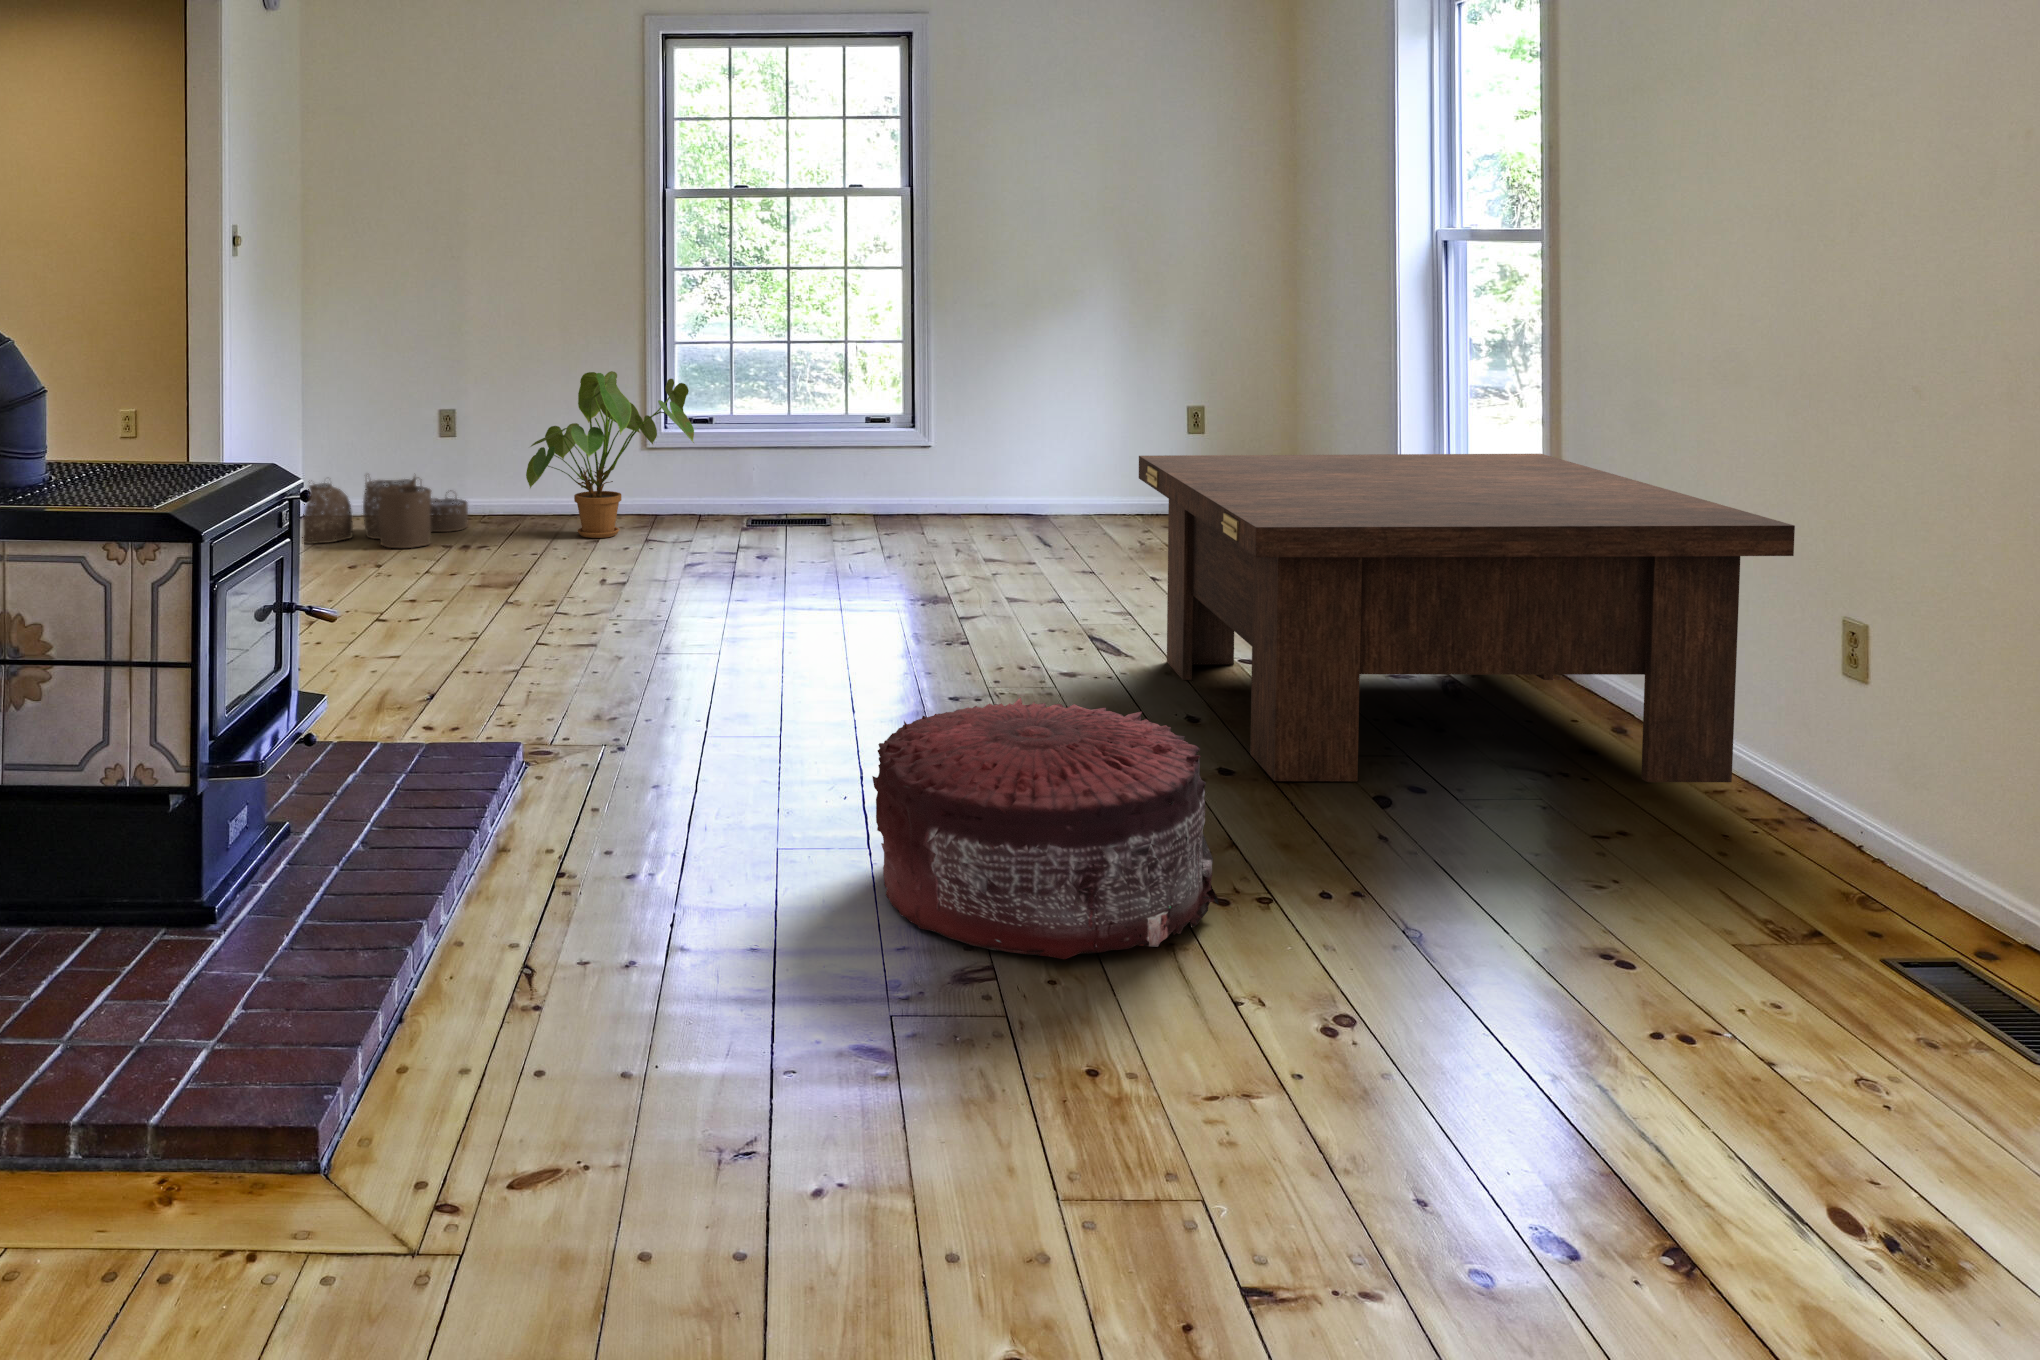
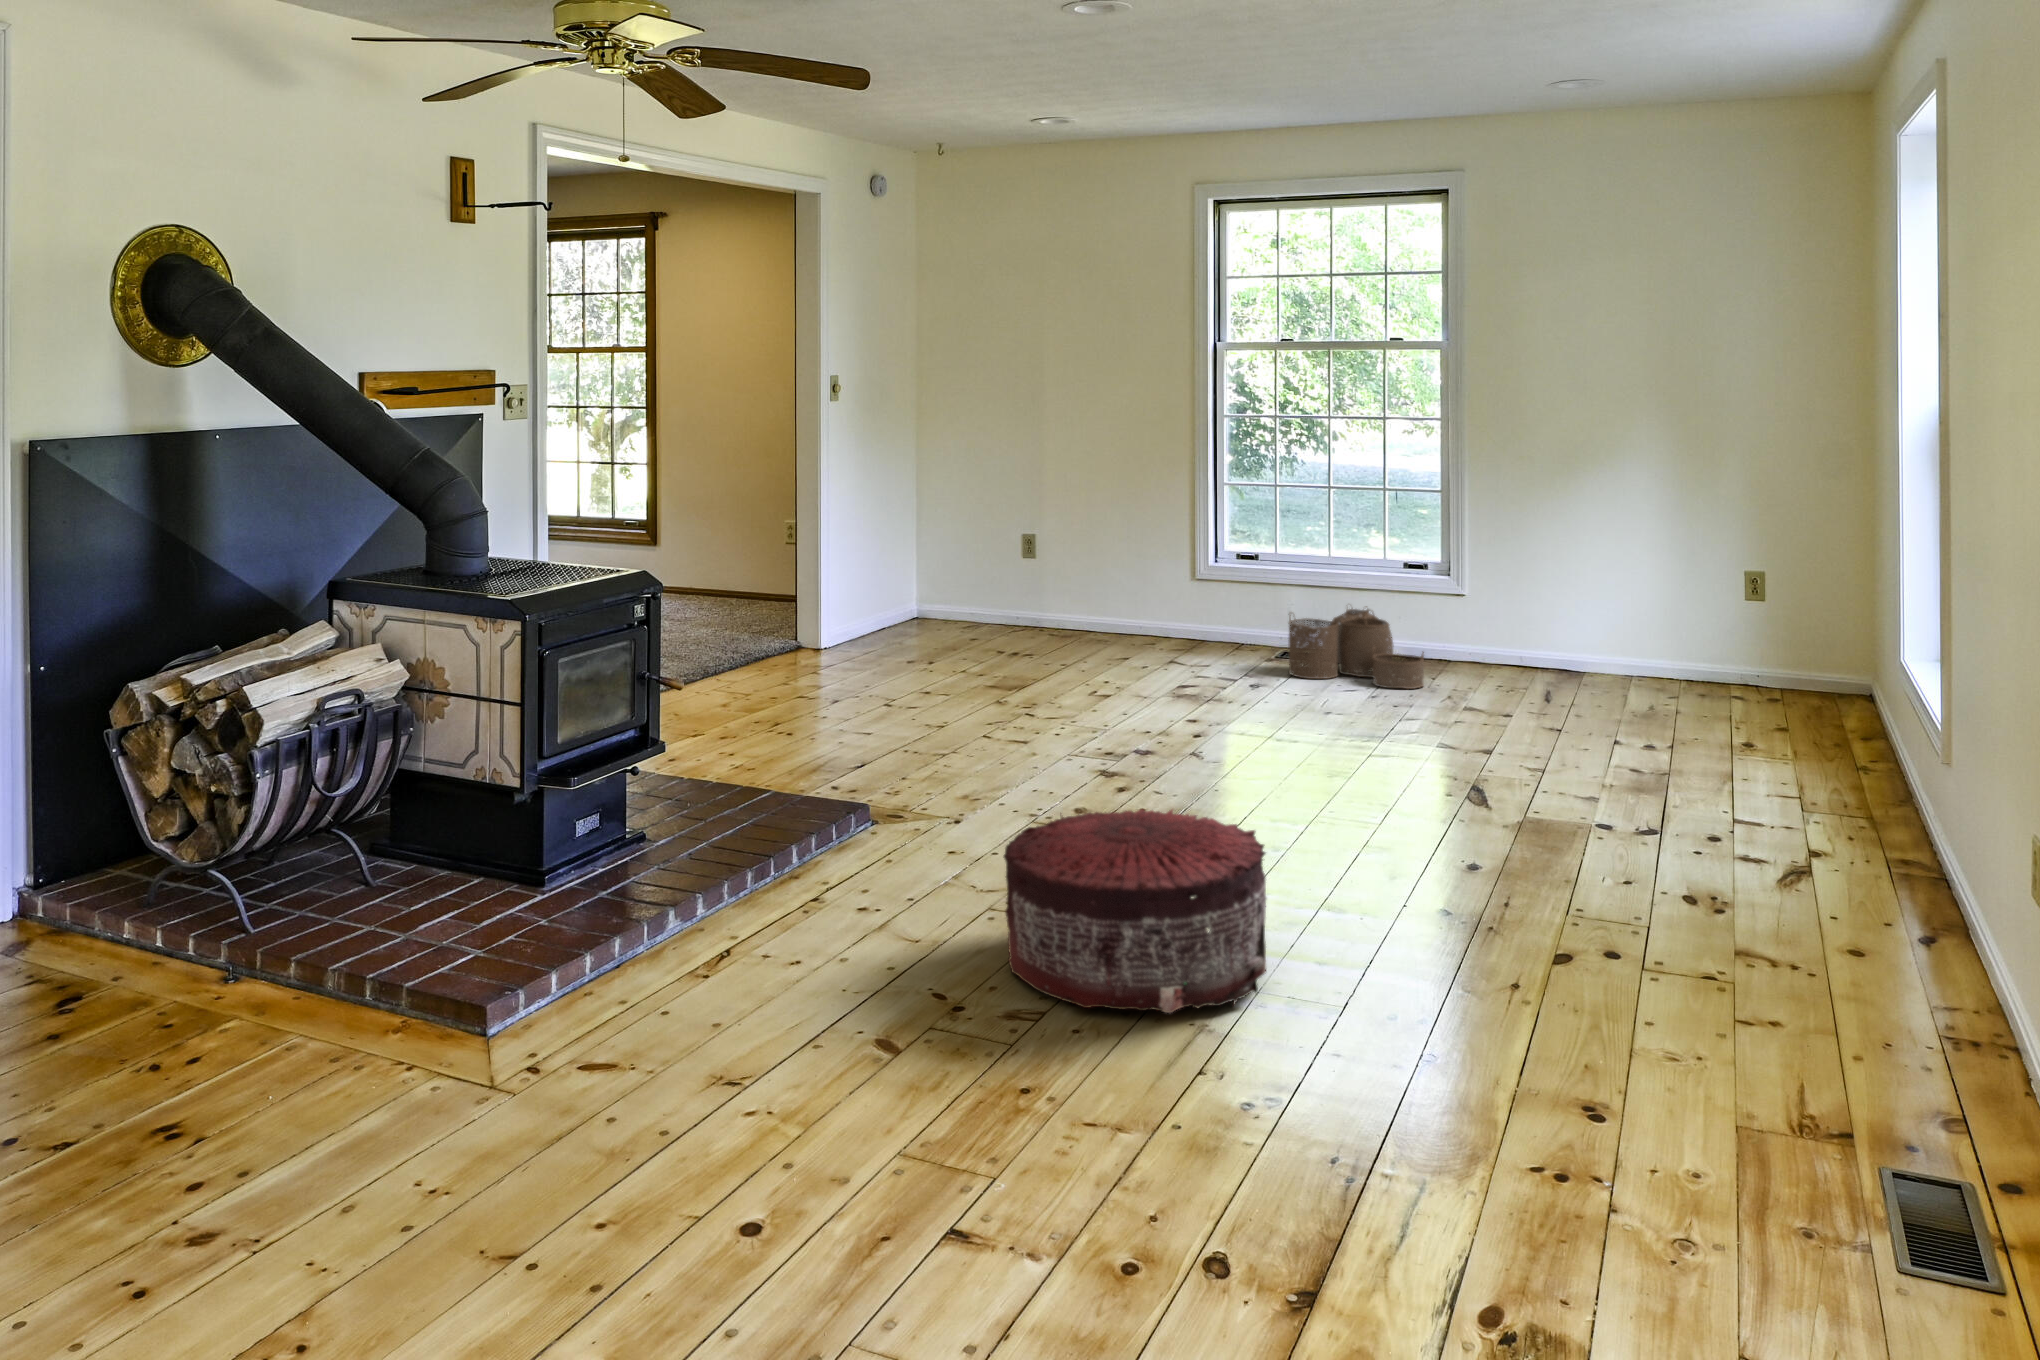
house plant: present [526,371,694,538] -> none [1069,504,1224,655]
coffee table: present [1139,454,1795,782] -> none [1426,614,1978,989]
woven basket: present [302,475,468,548] -> present [1288,606,1424,689]

